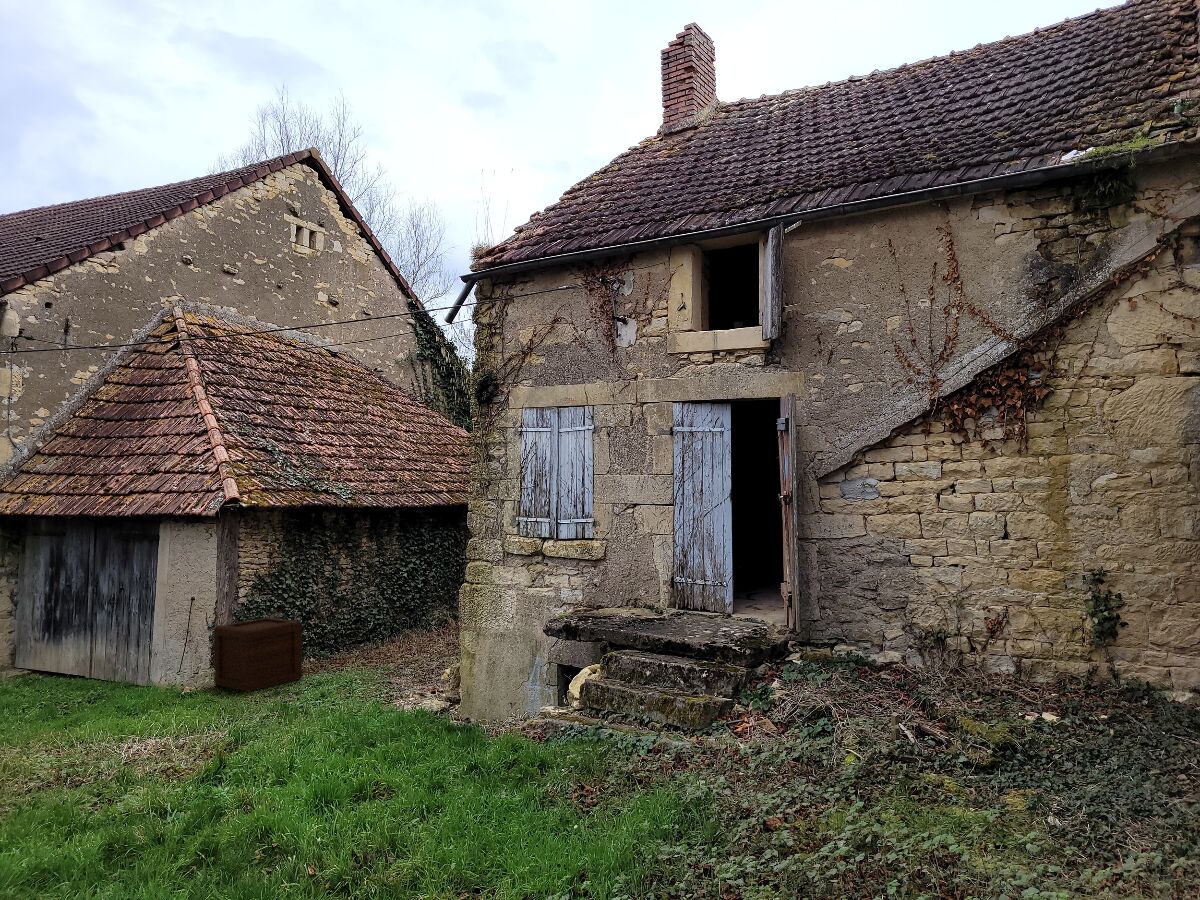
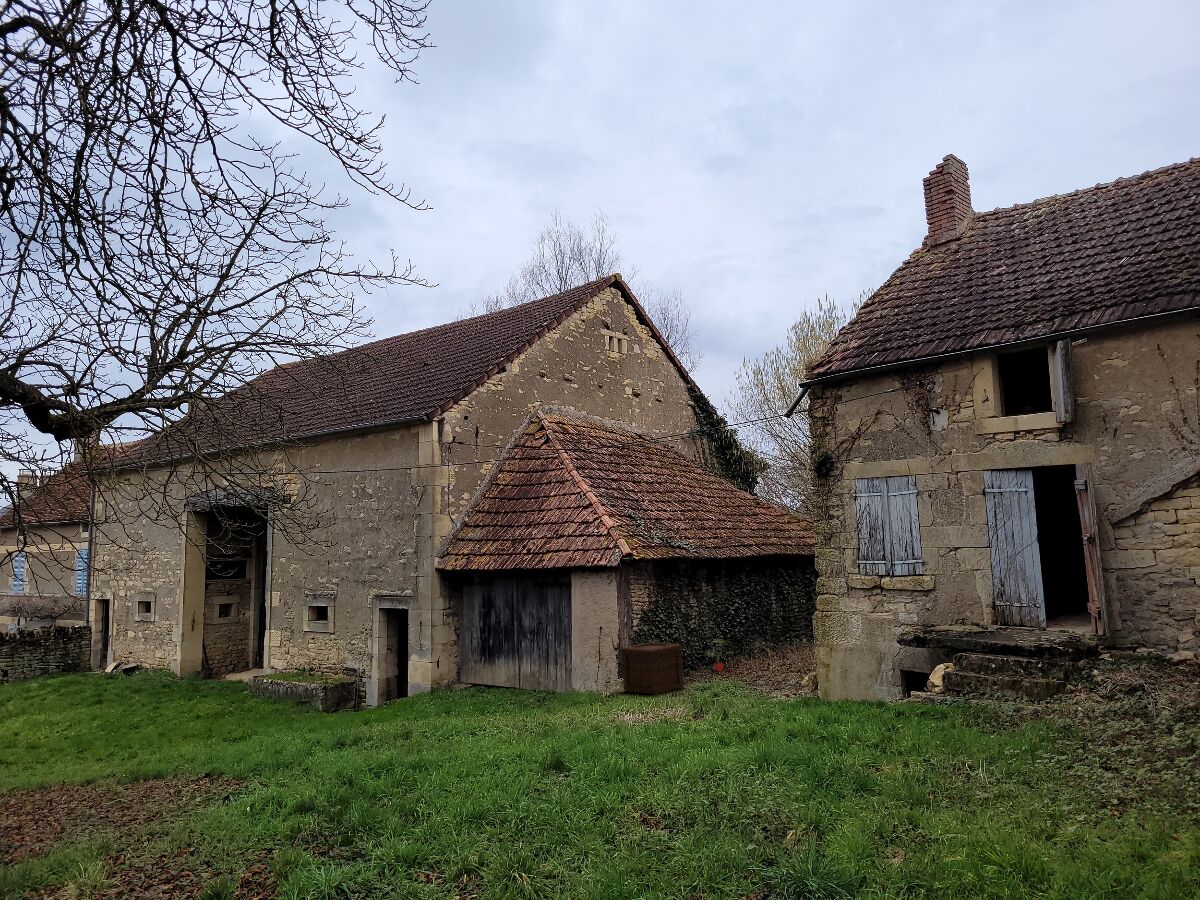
potted plant: none [362,608,408,649] -> present [706,639,733,671]

